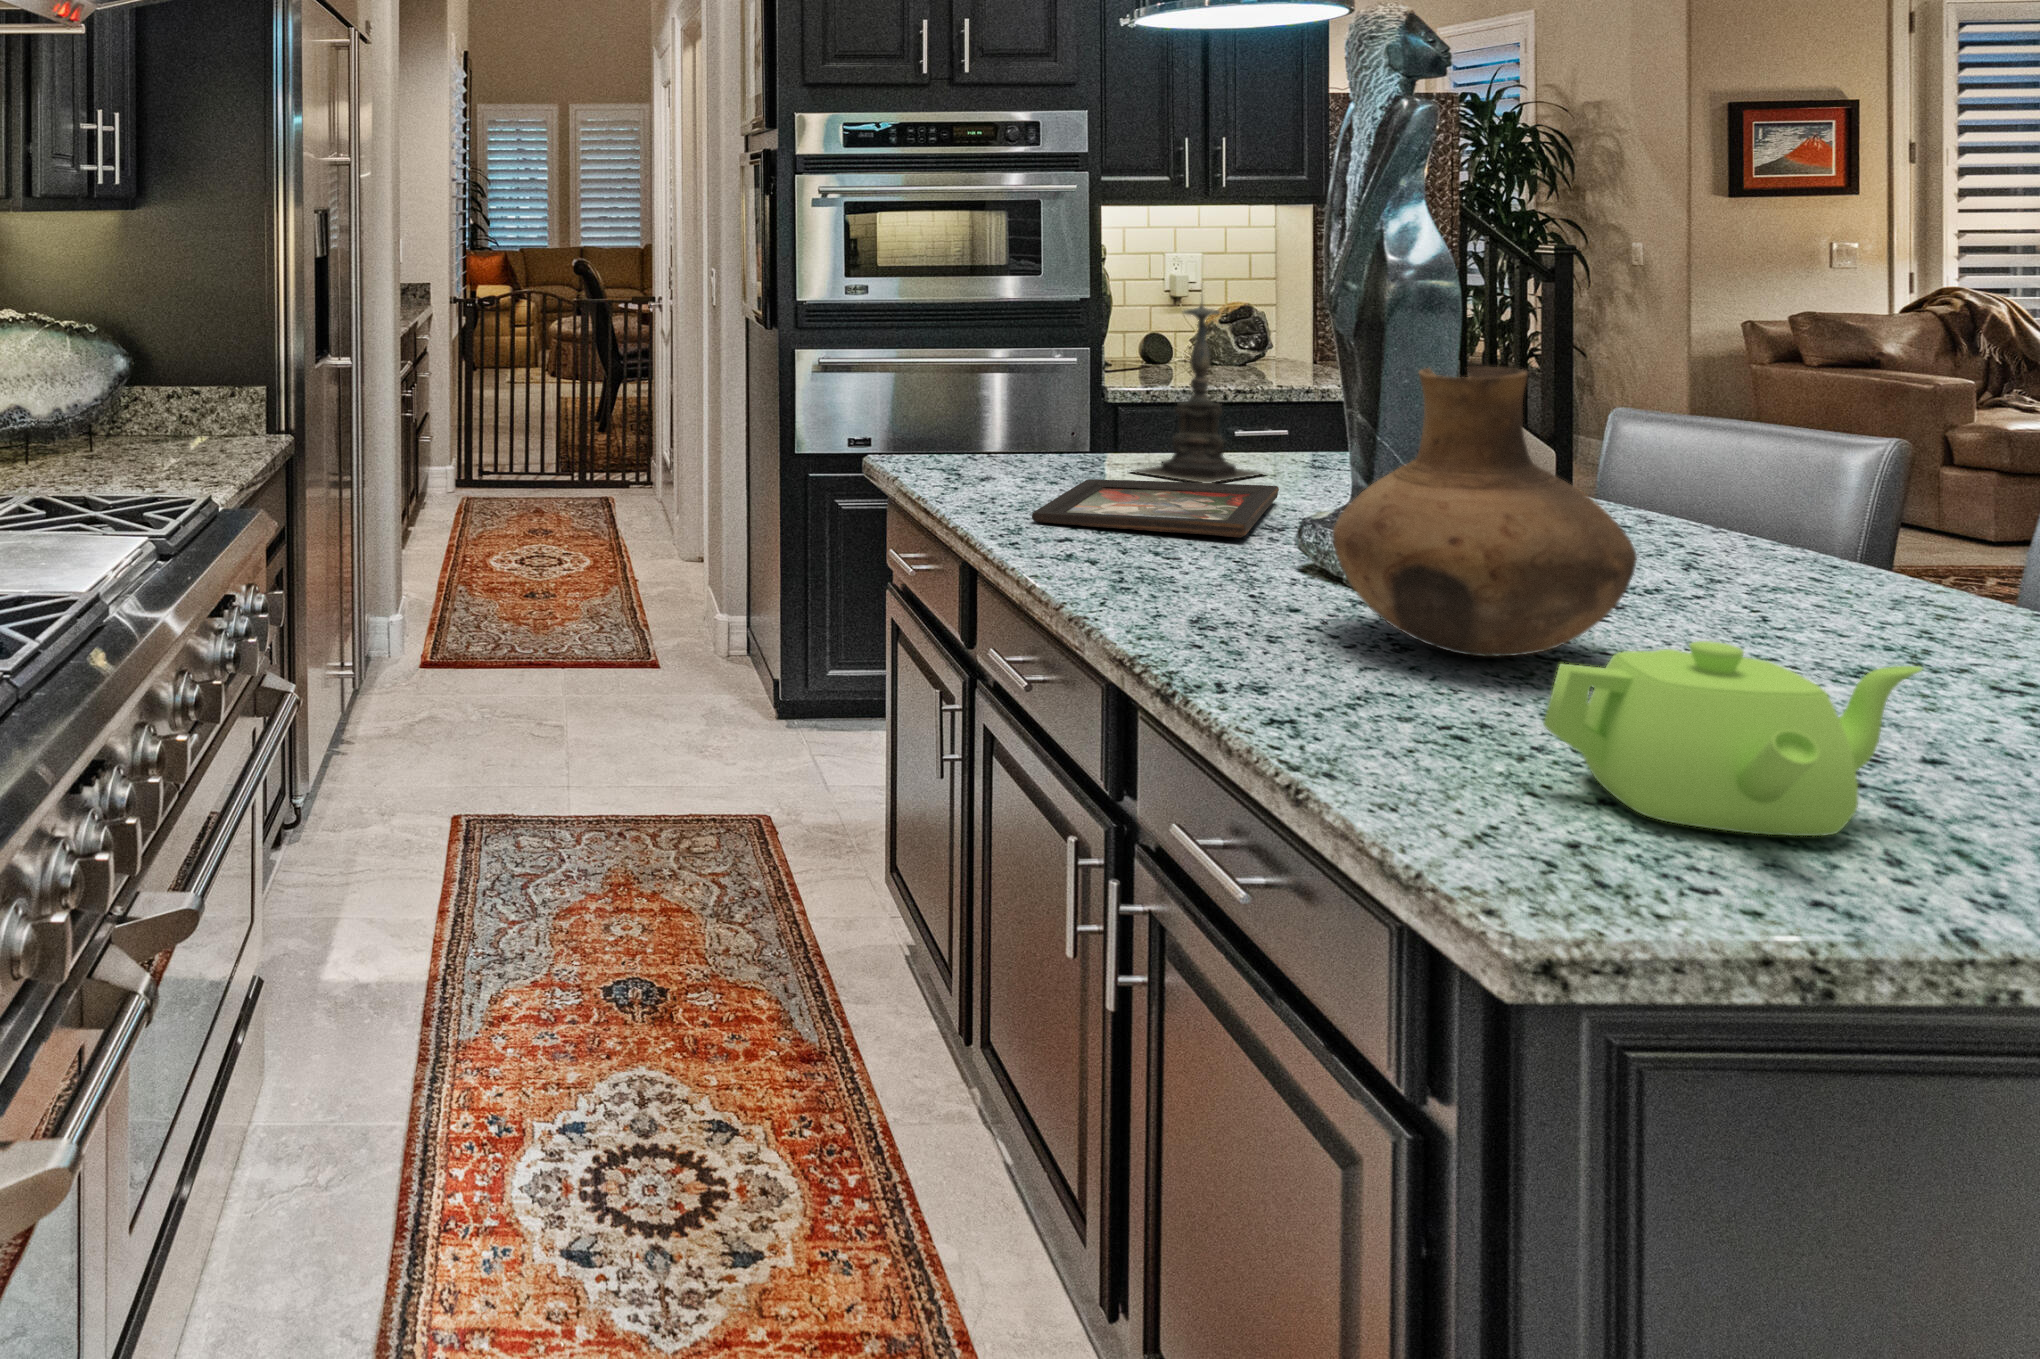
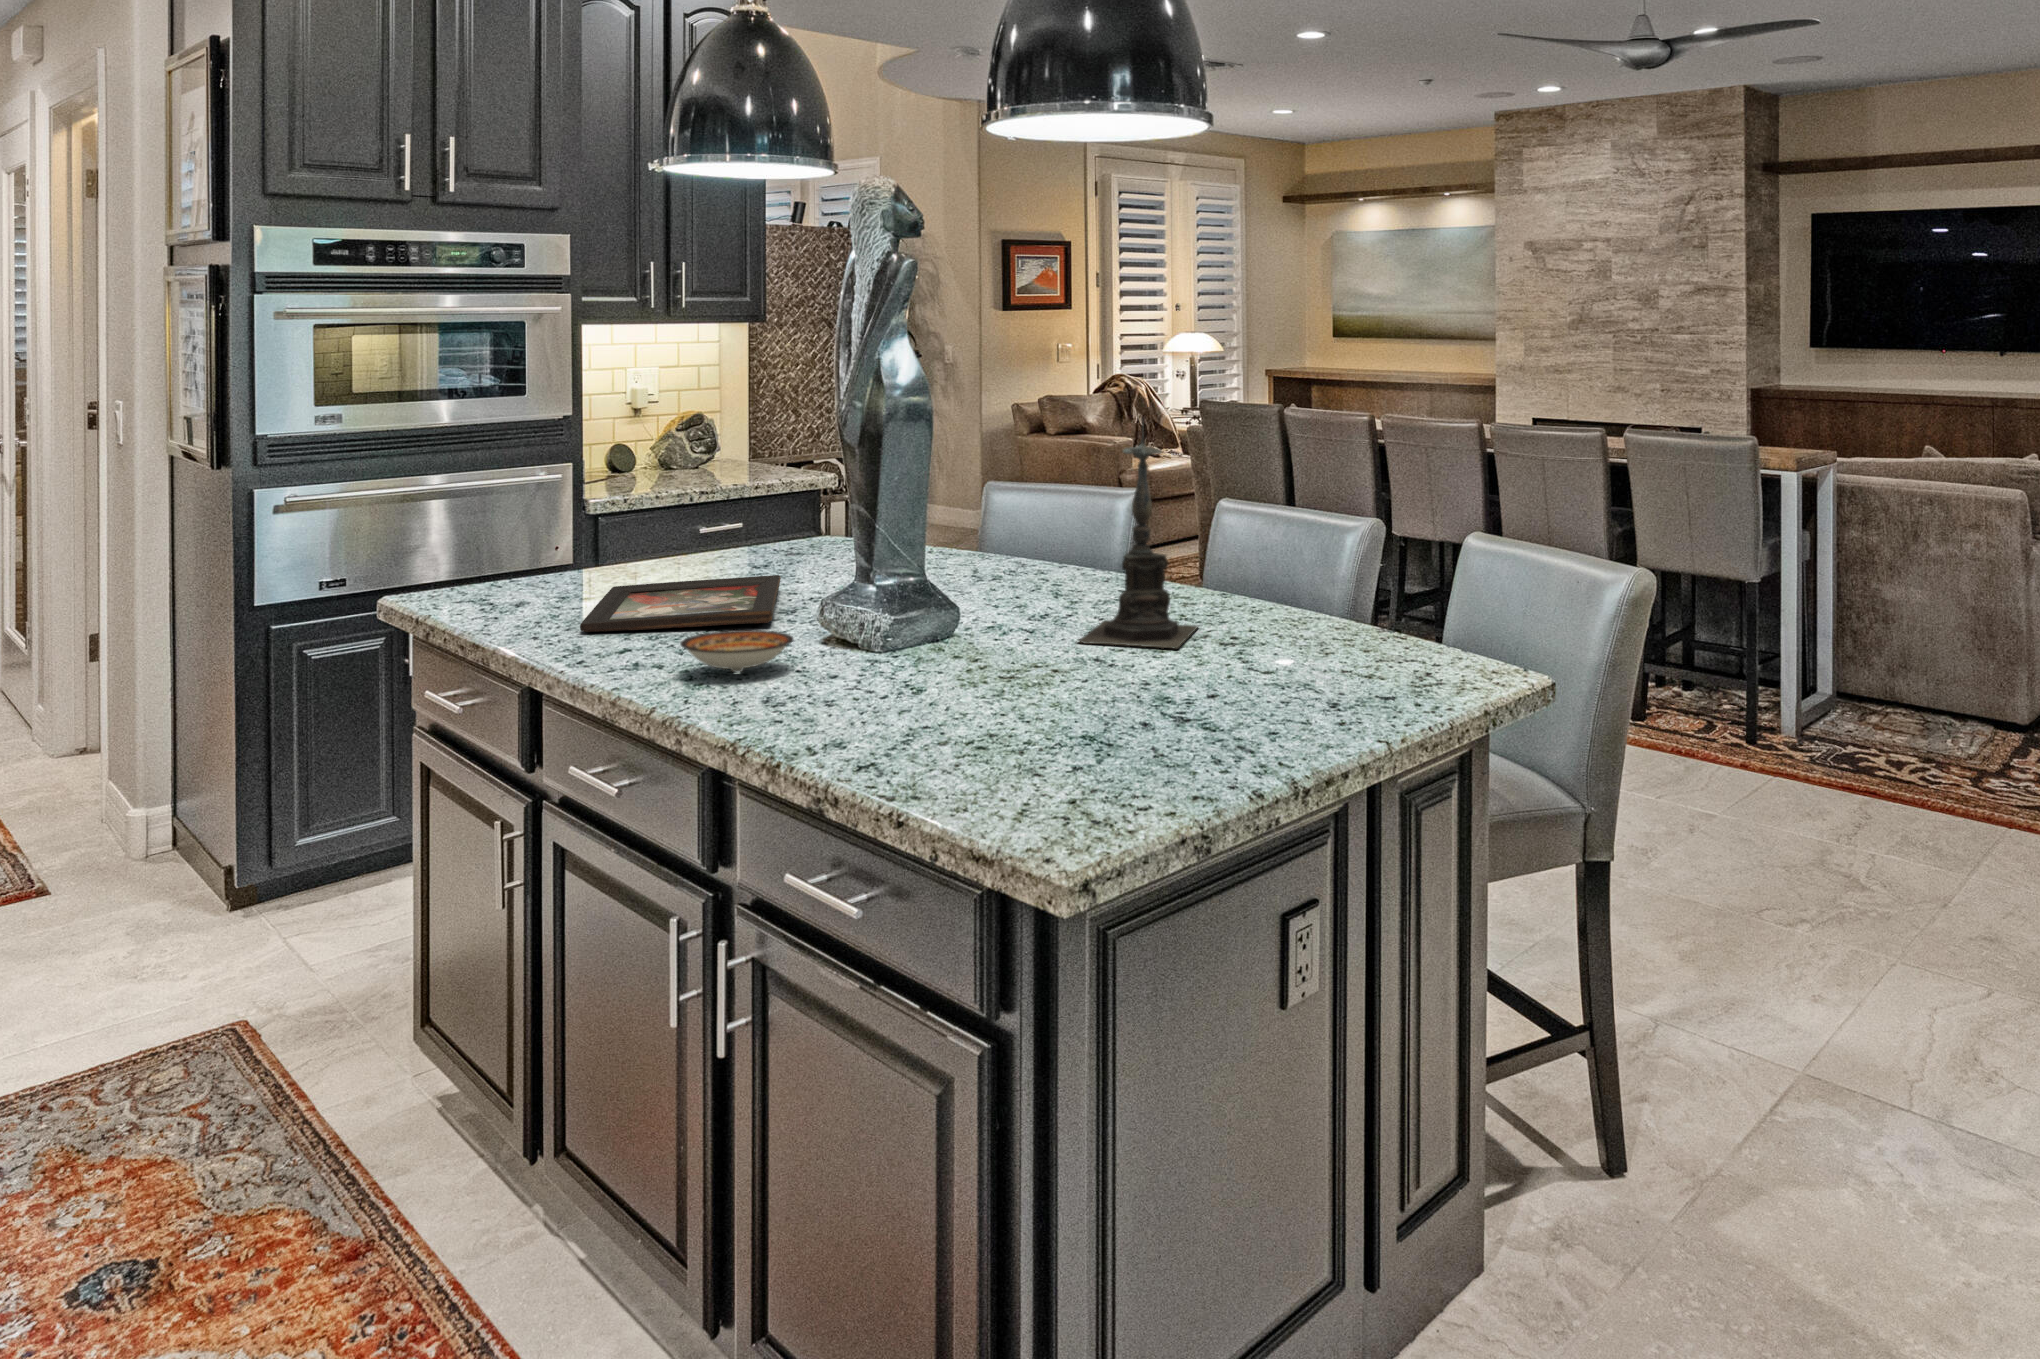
candle holder: present [1131,303,1262,483] -> present [1078,432,1198,648]
vase: present [1332,366,1637,656] -> none [866,465,1060,688]
ceramic bowl: none [1111,539,1249,588] -> present [680,630,793,672]
teapot: present [1543,641,1923,836] -> none [1039,644,1222,773]

